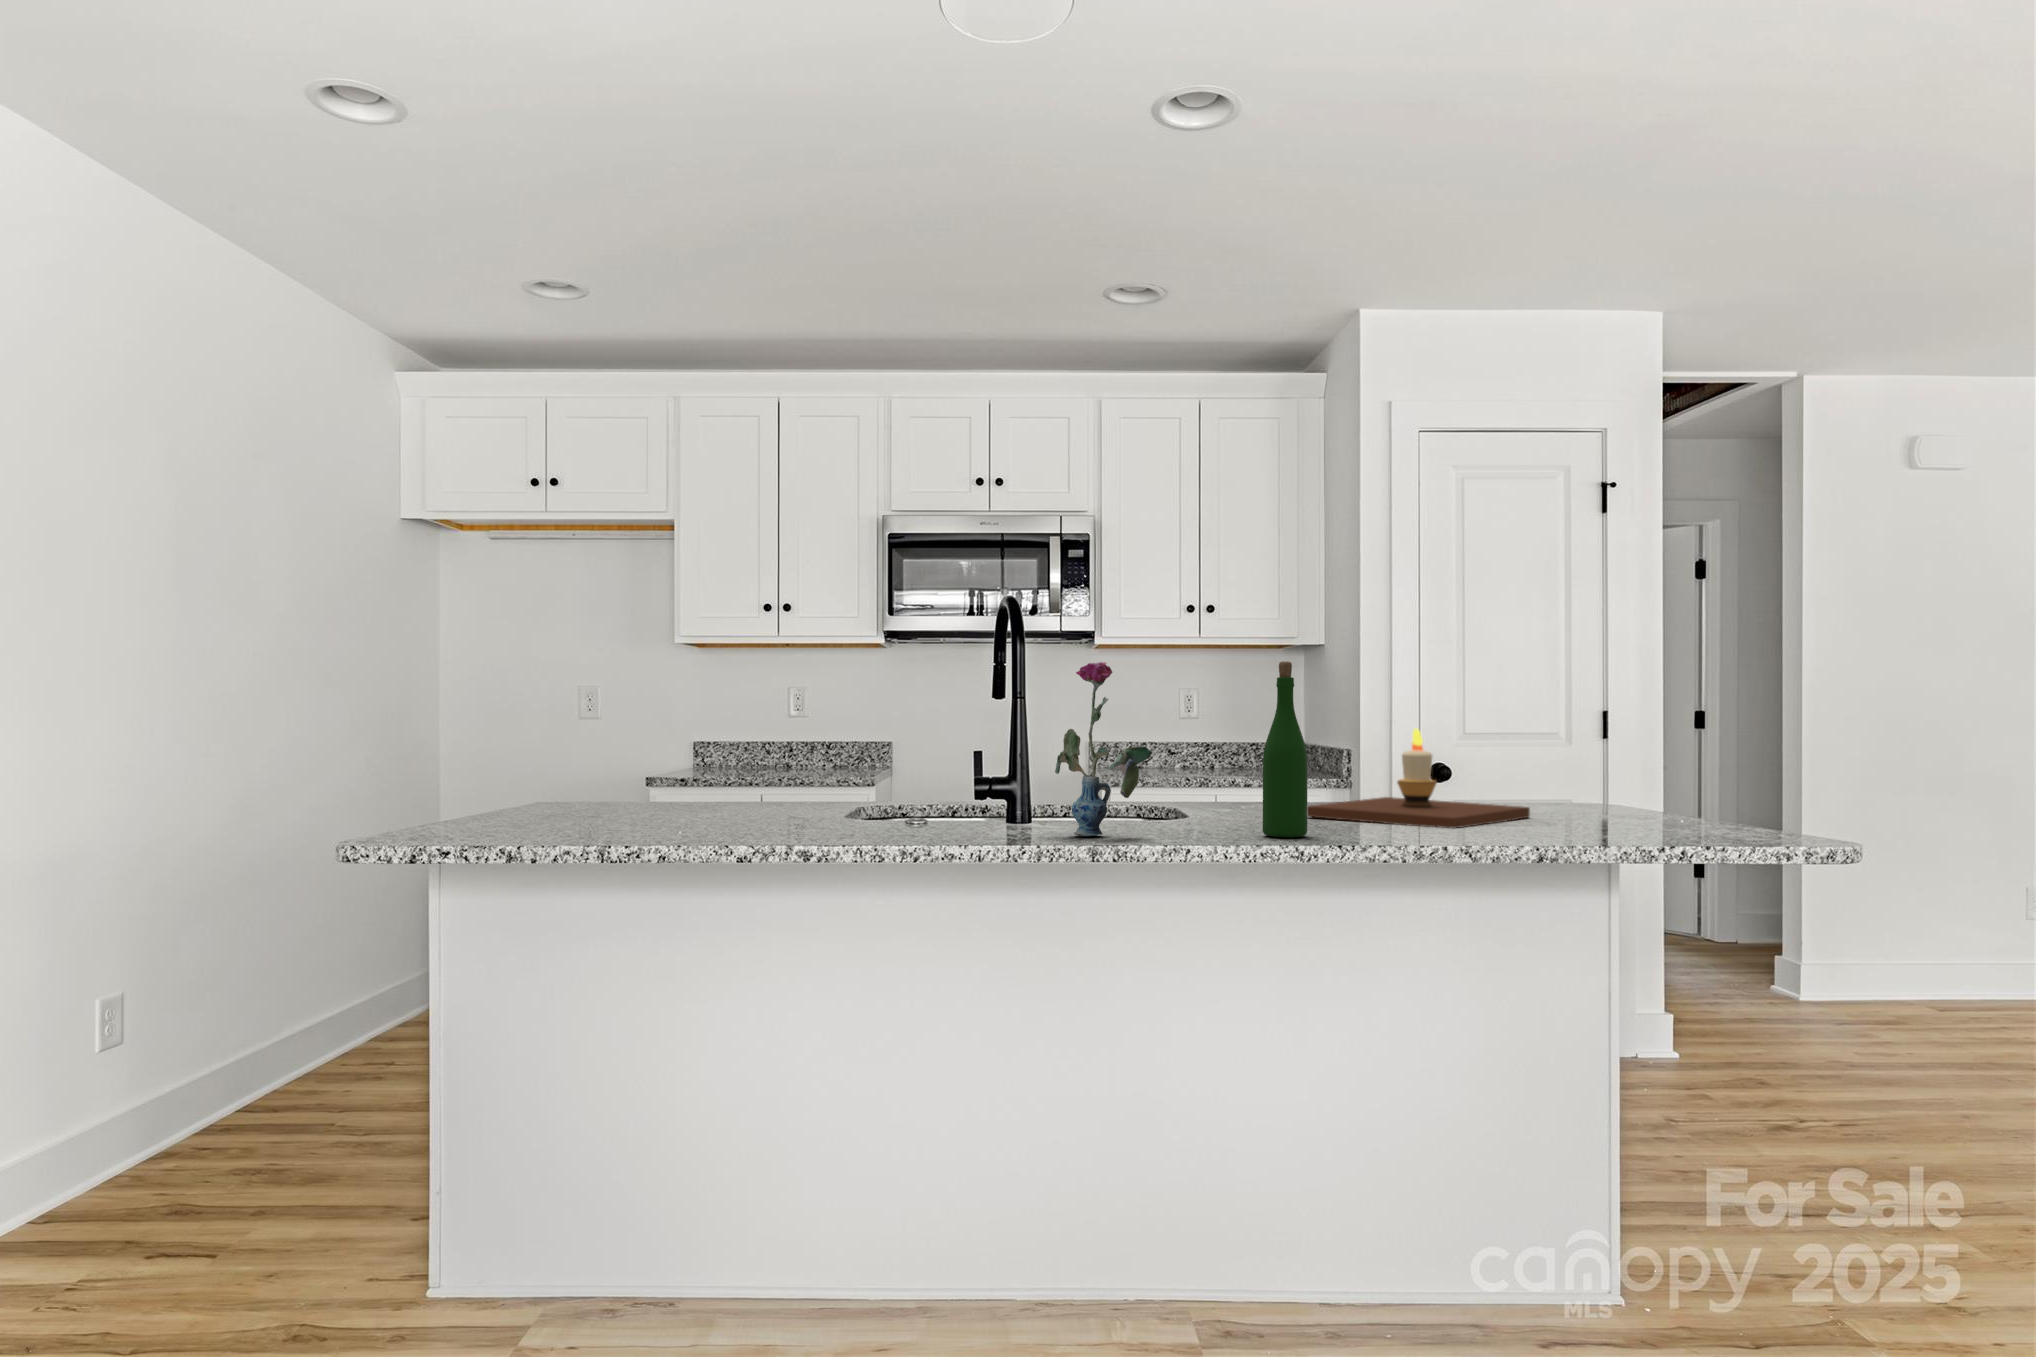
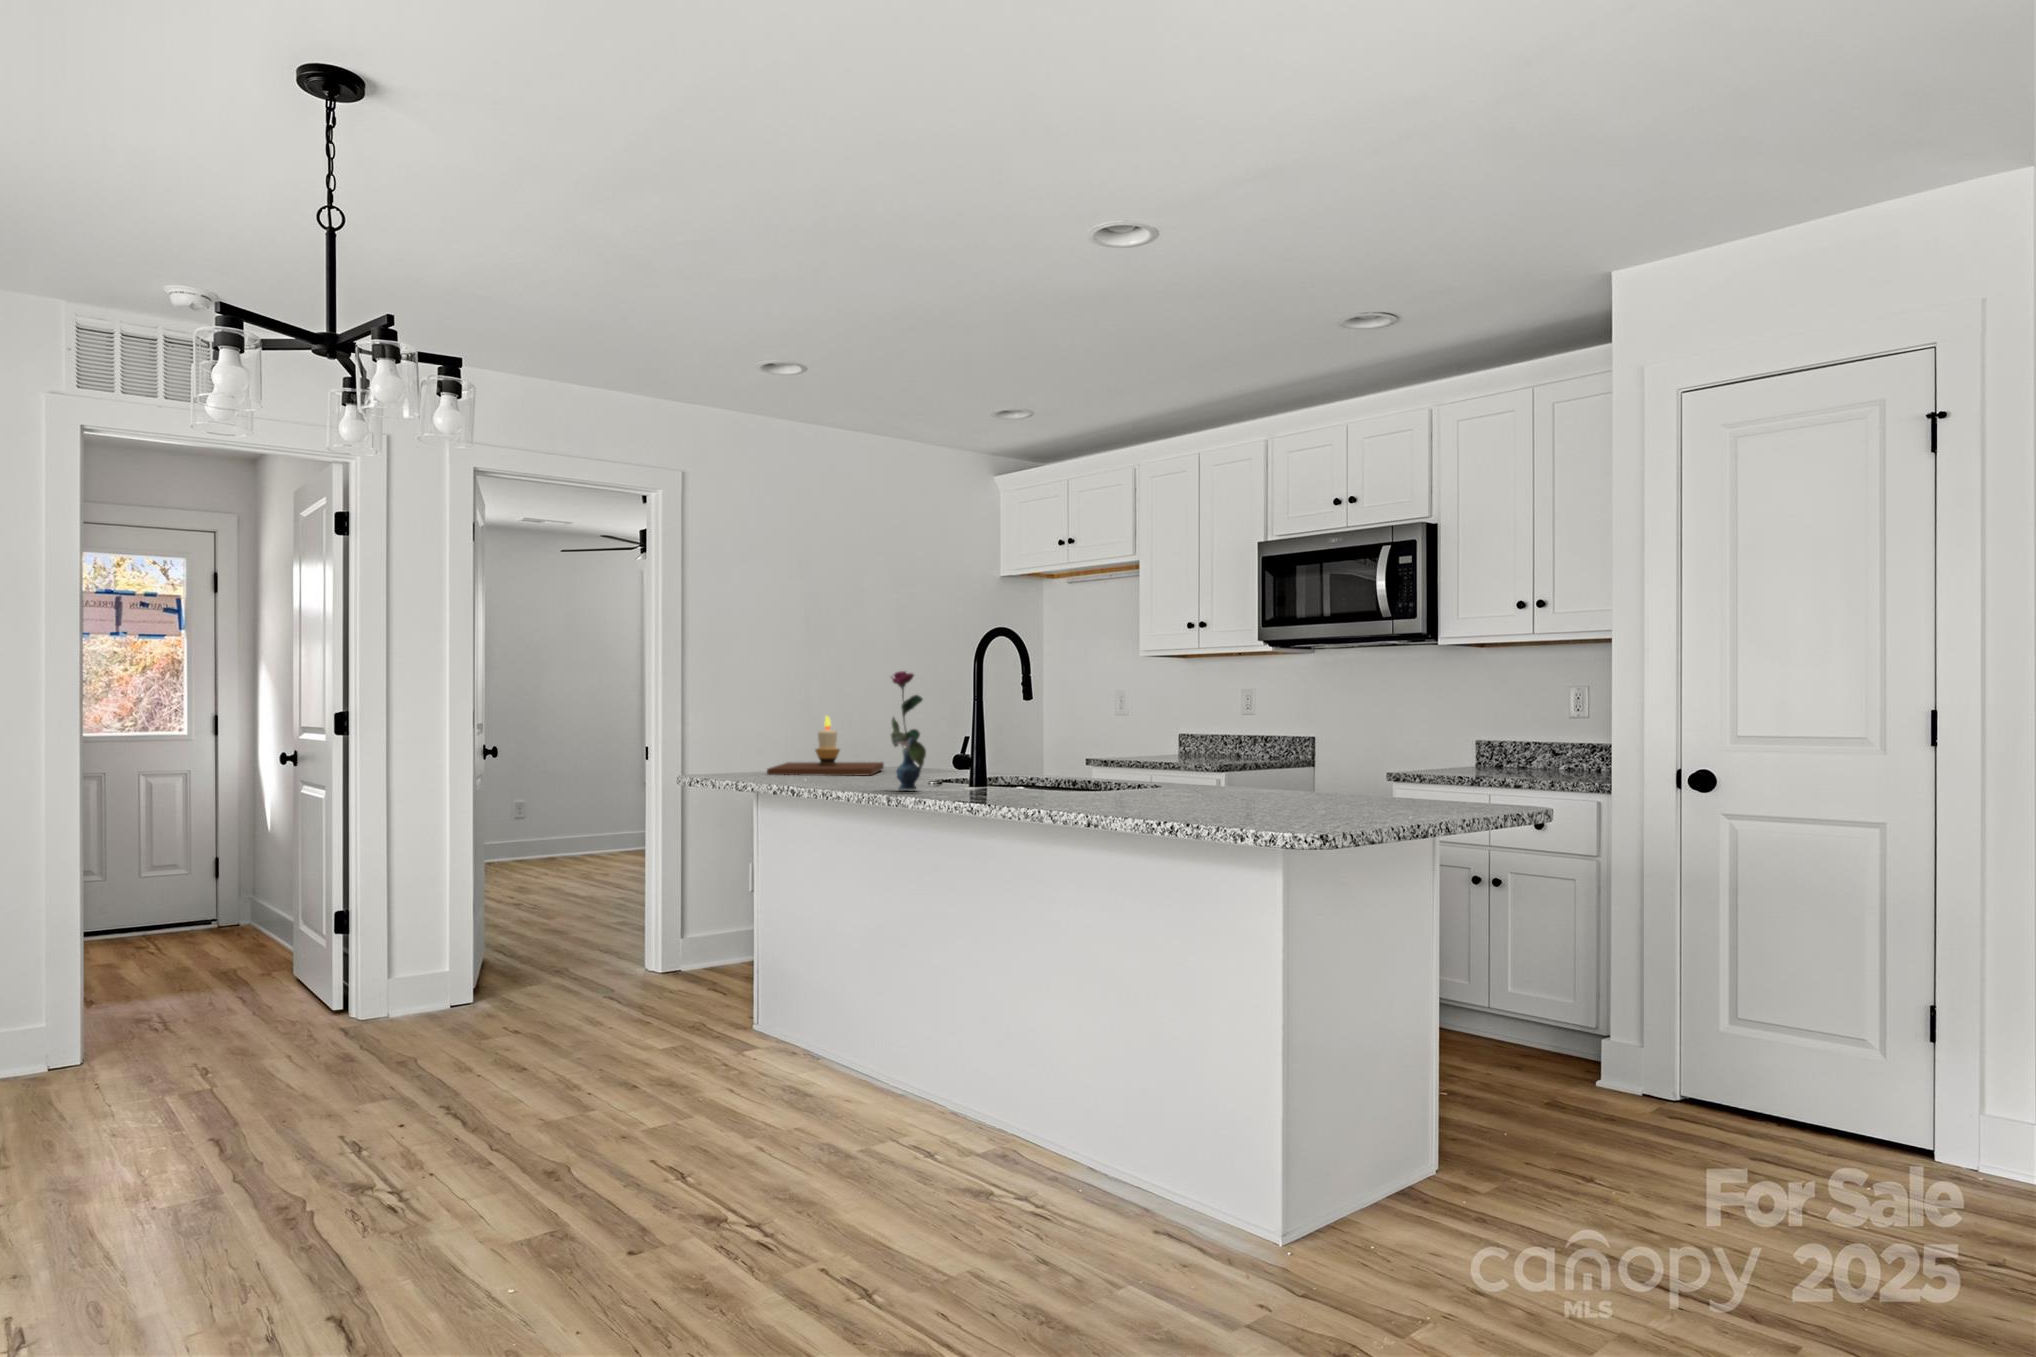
wine bottle: present [1263,662,1307,838] -> none [984,668,1017,799]
candle: present [1308,729,1530,828] -> present [767,716,884,776]

